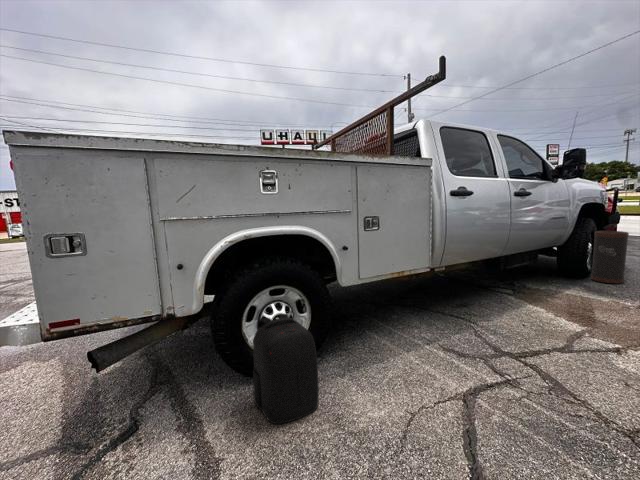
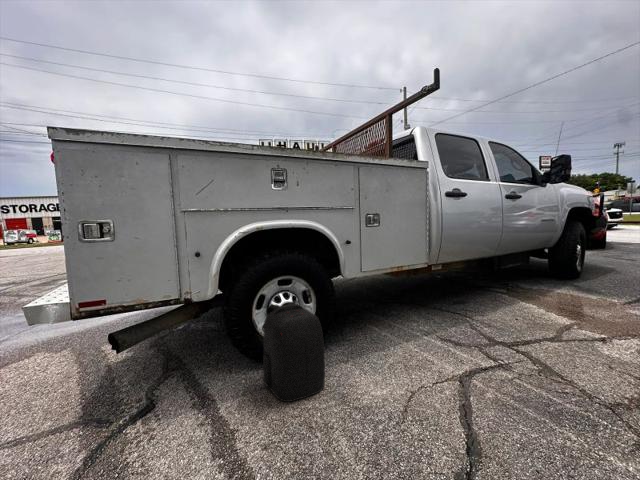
trash can: present [591,231,629,284] -> none [581,234,615,285]

